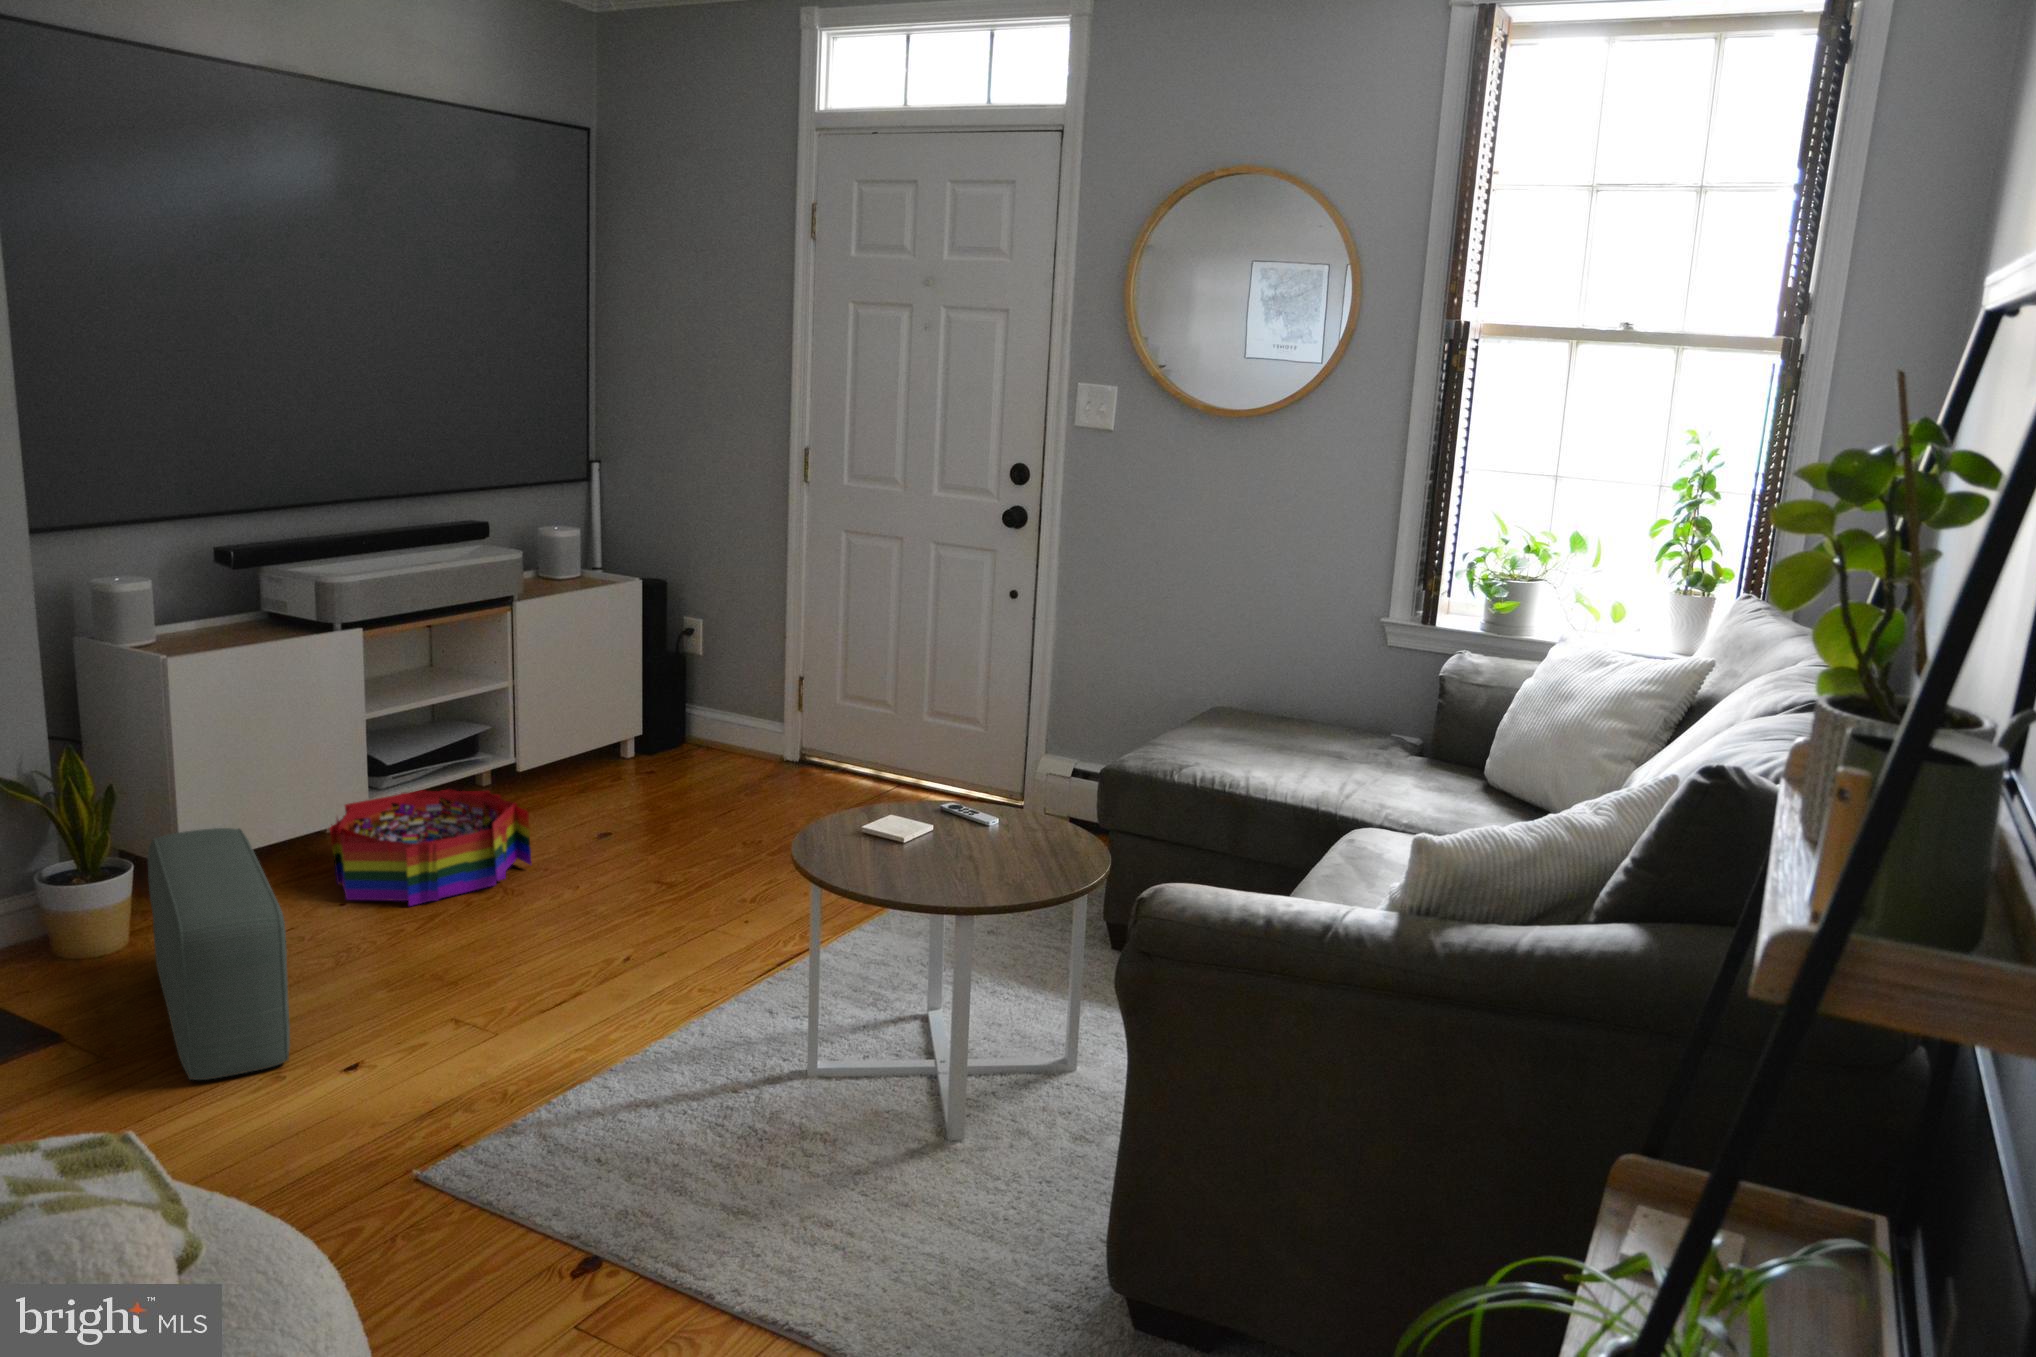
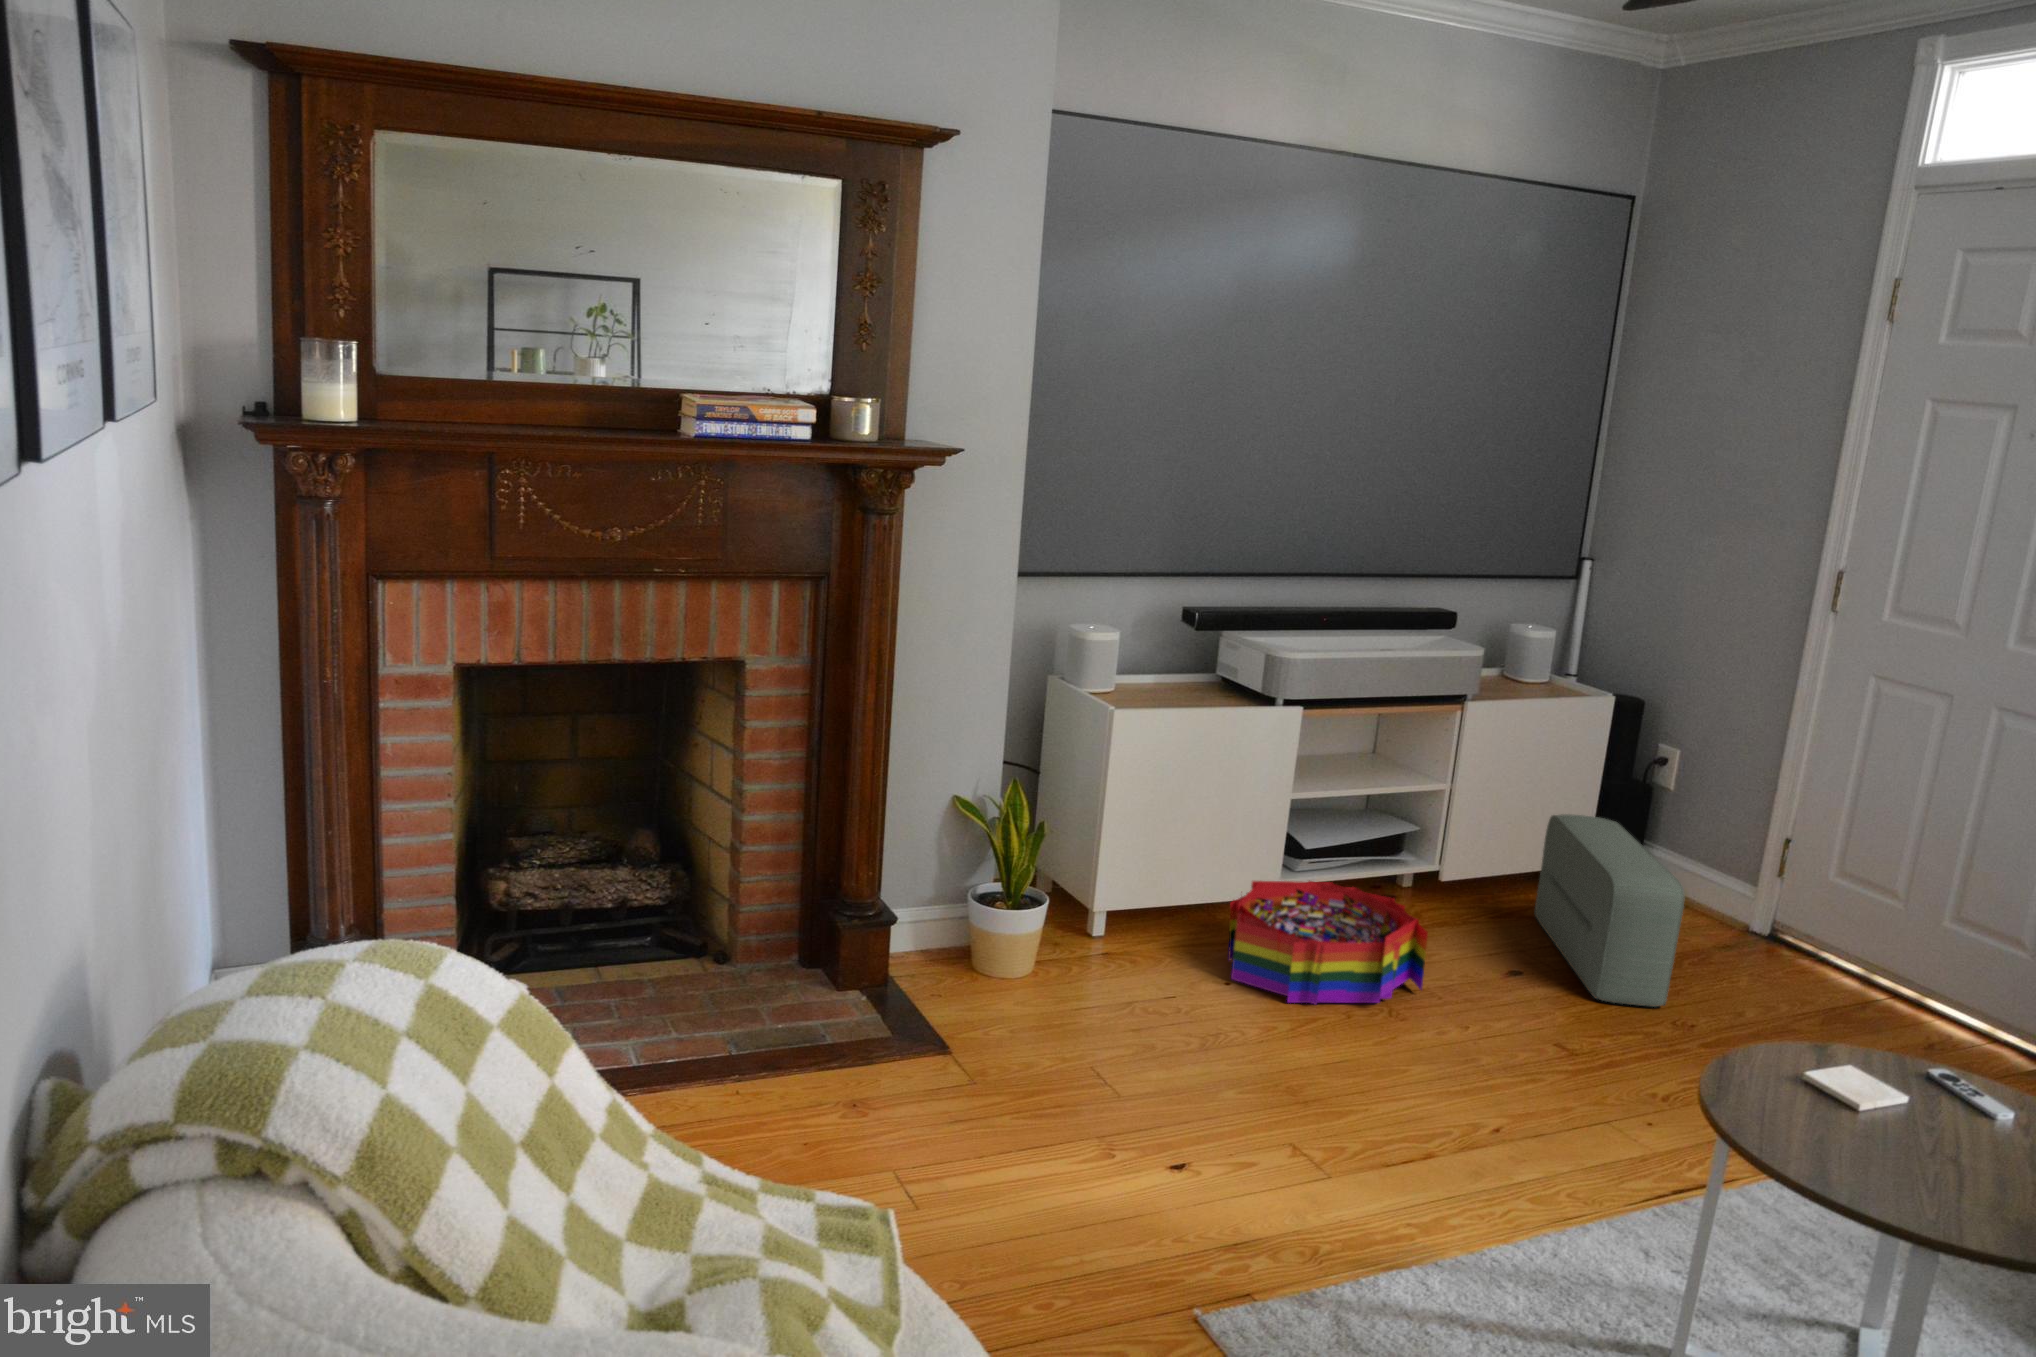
pouf: present [148,828,290,1080] -> present [1535,814,1685,1007]

